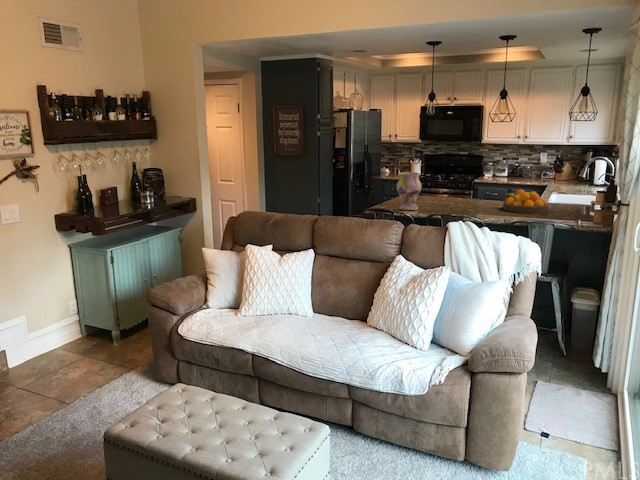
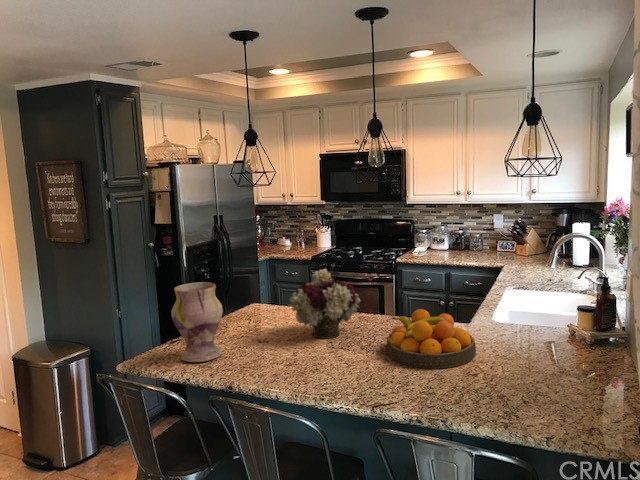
flower arrangement: none [447,169,484,206] -> present [289,269,361,339]

